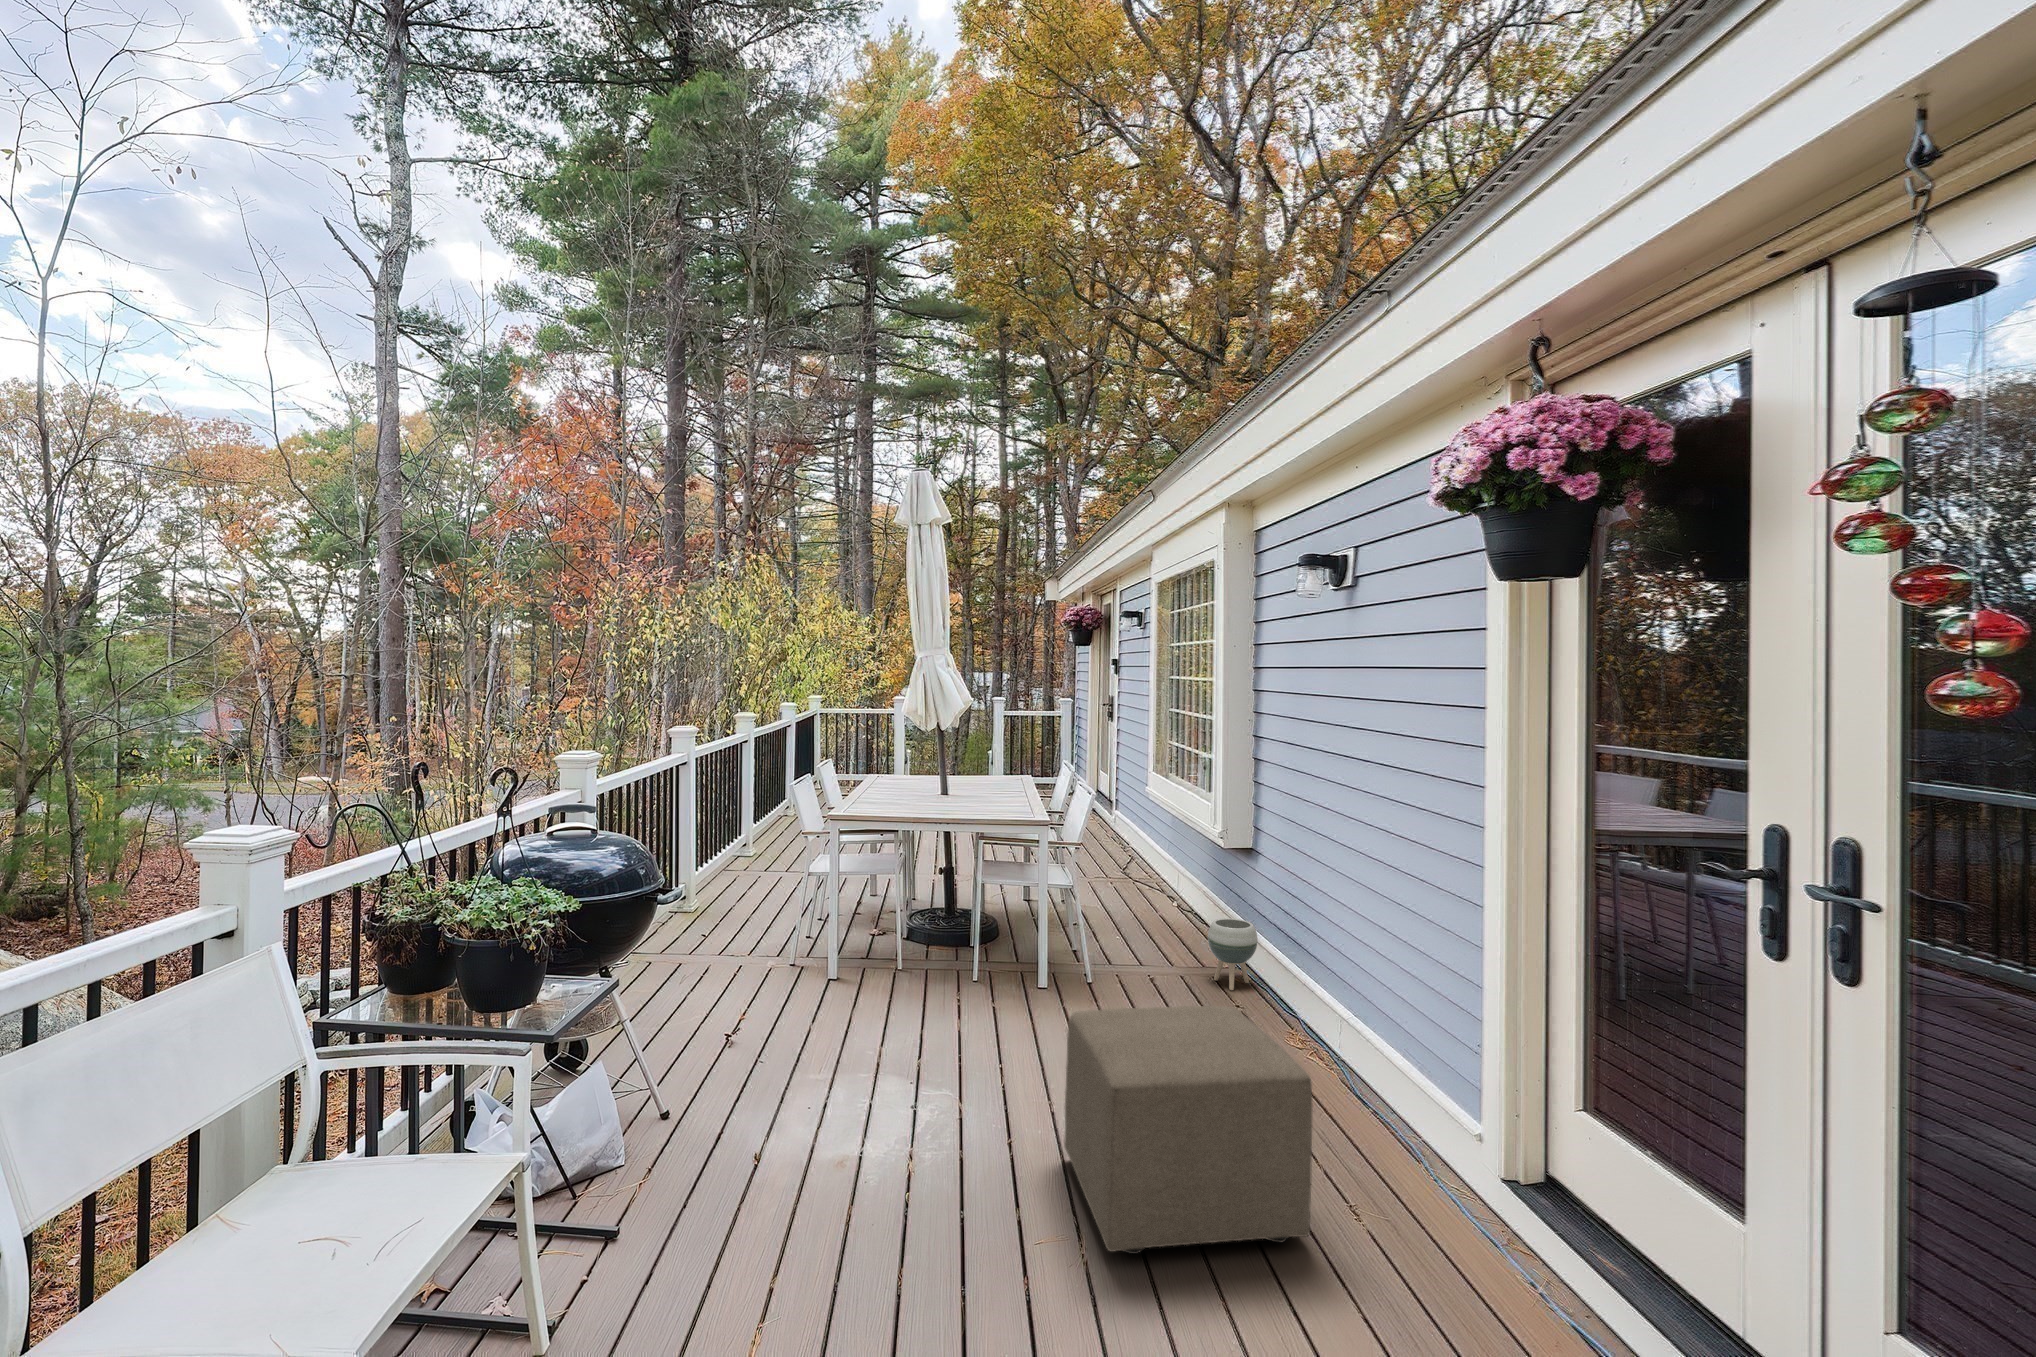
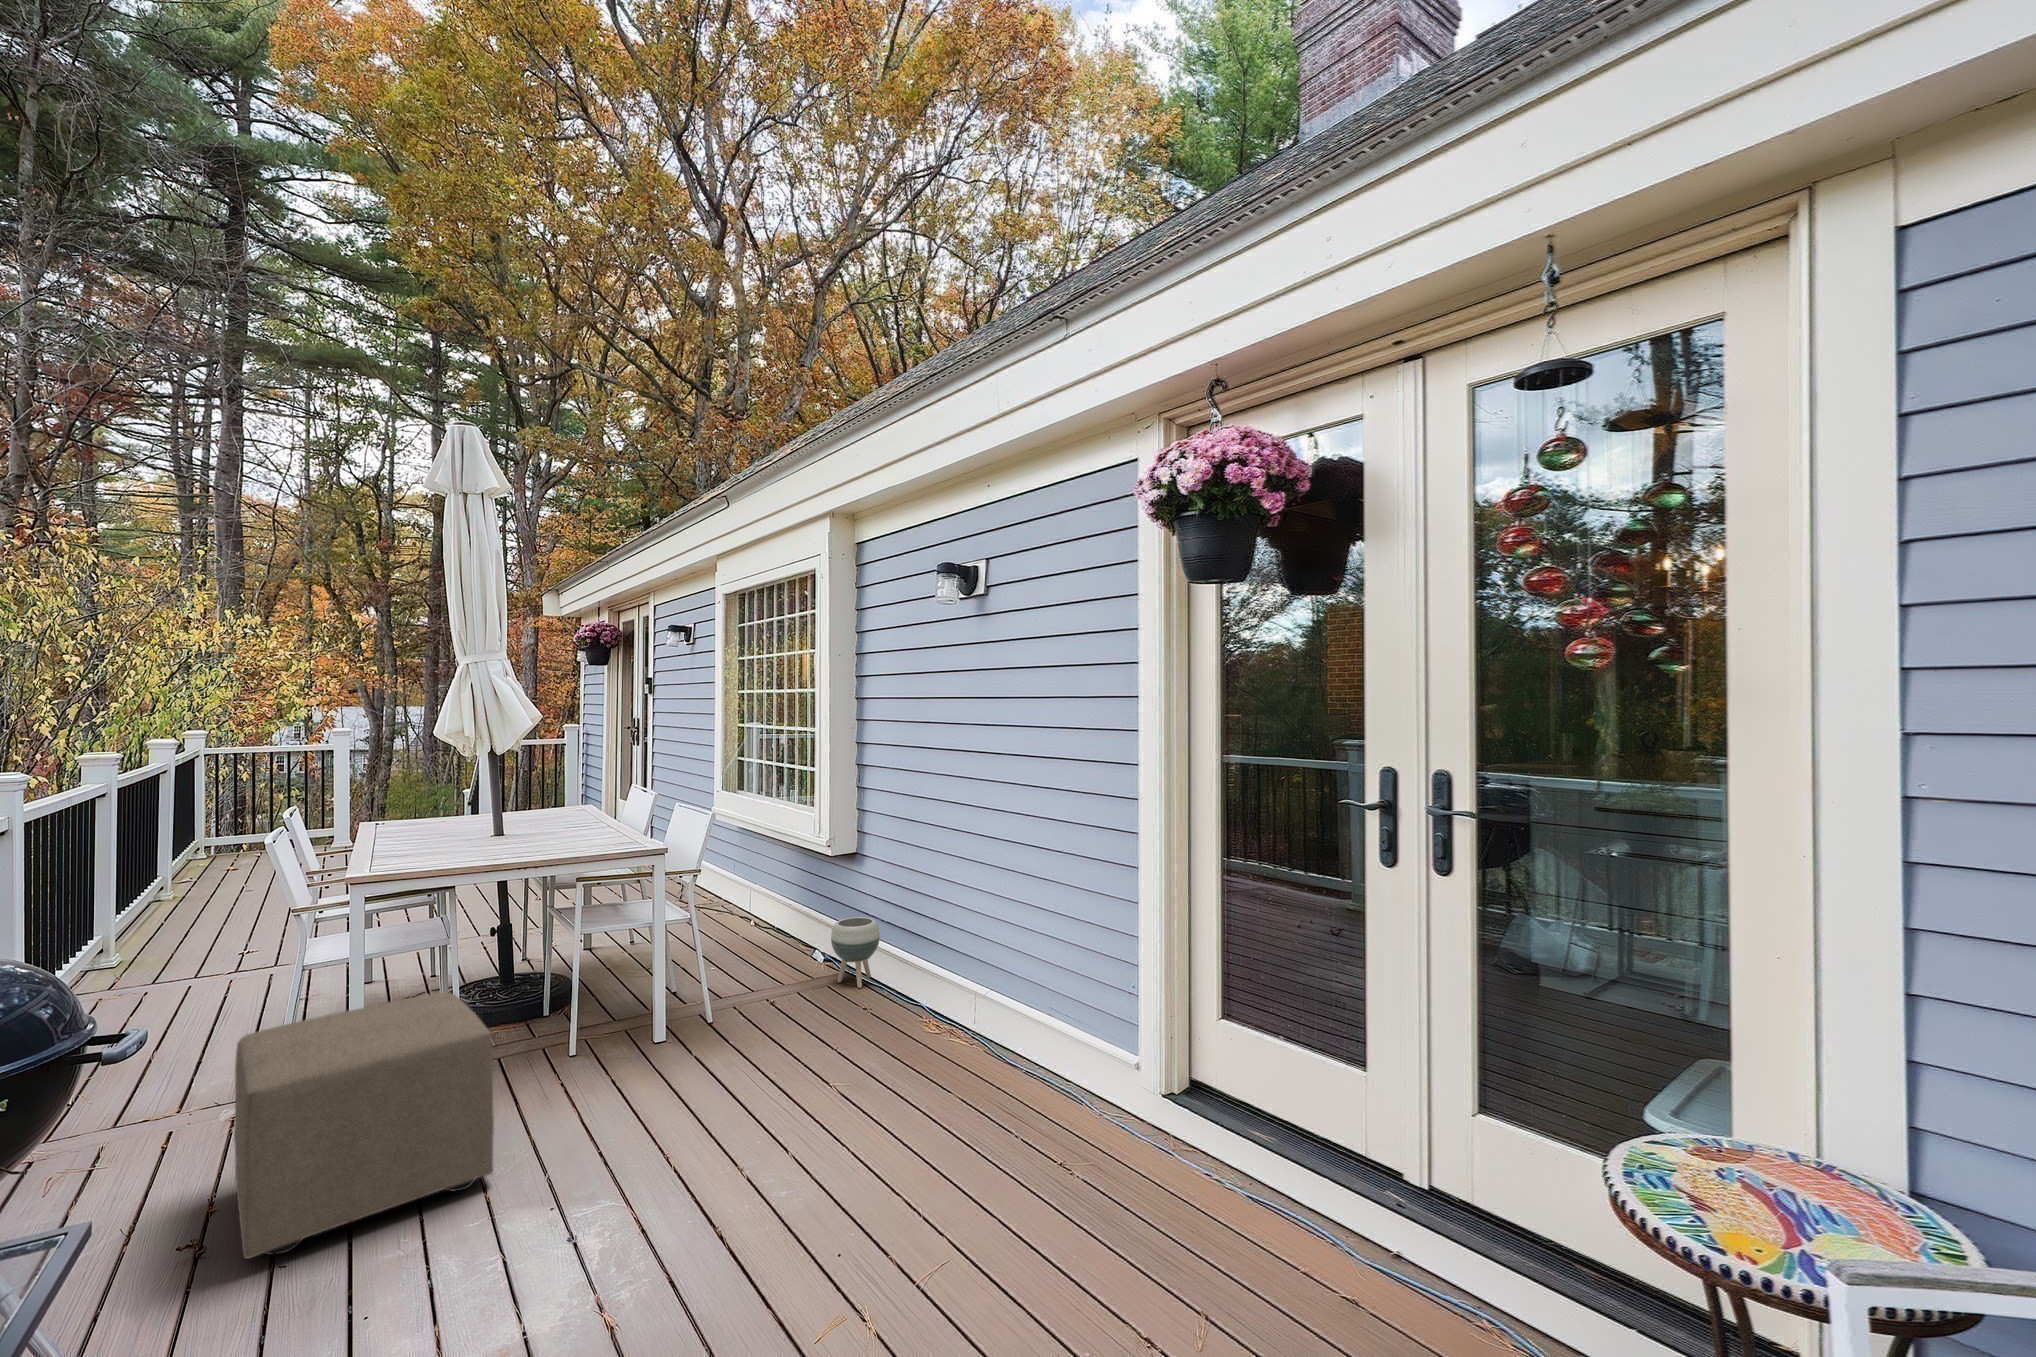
ottoman: present [1064,1006,1313,1254] -> present [234,992,494,1259]

